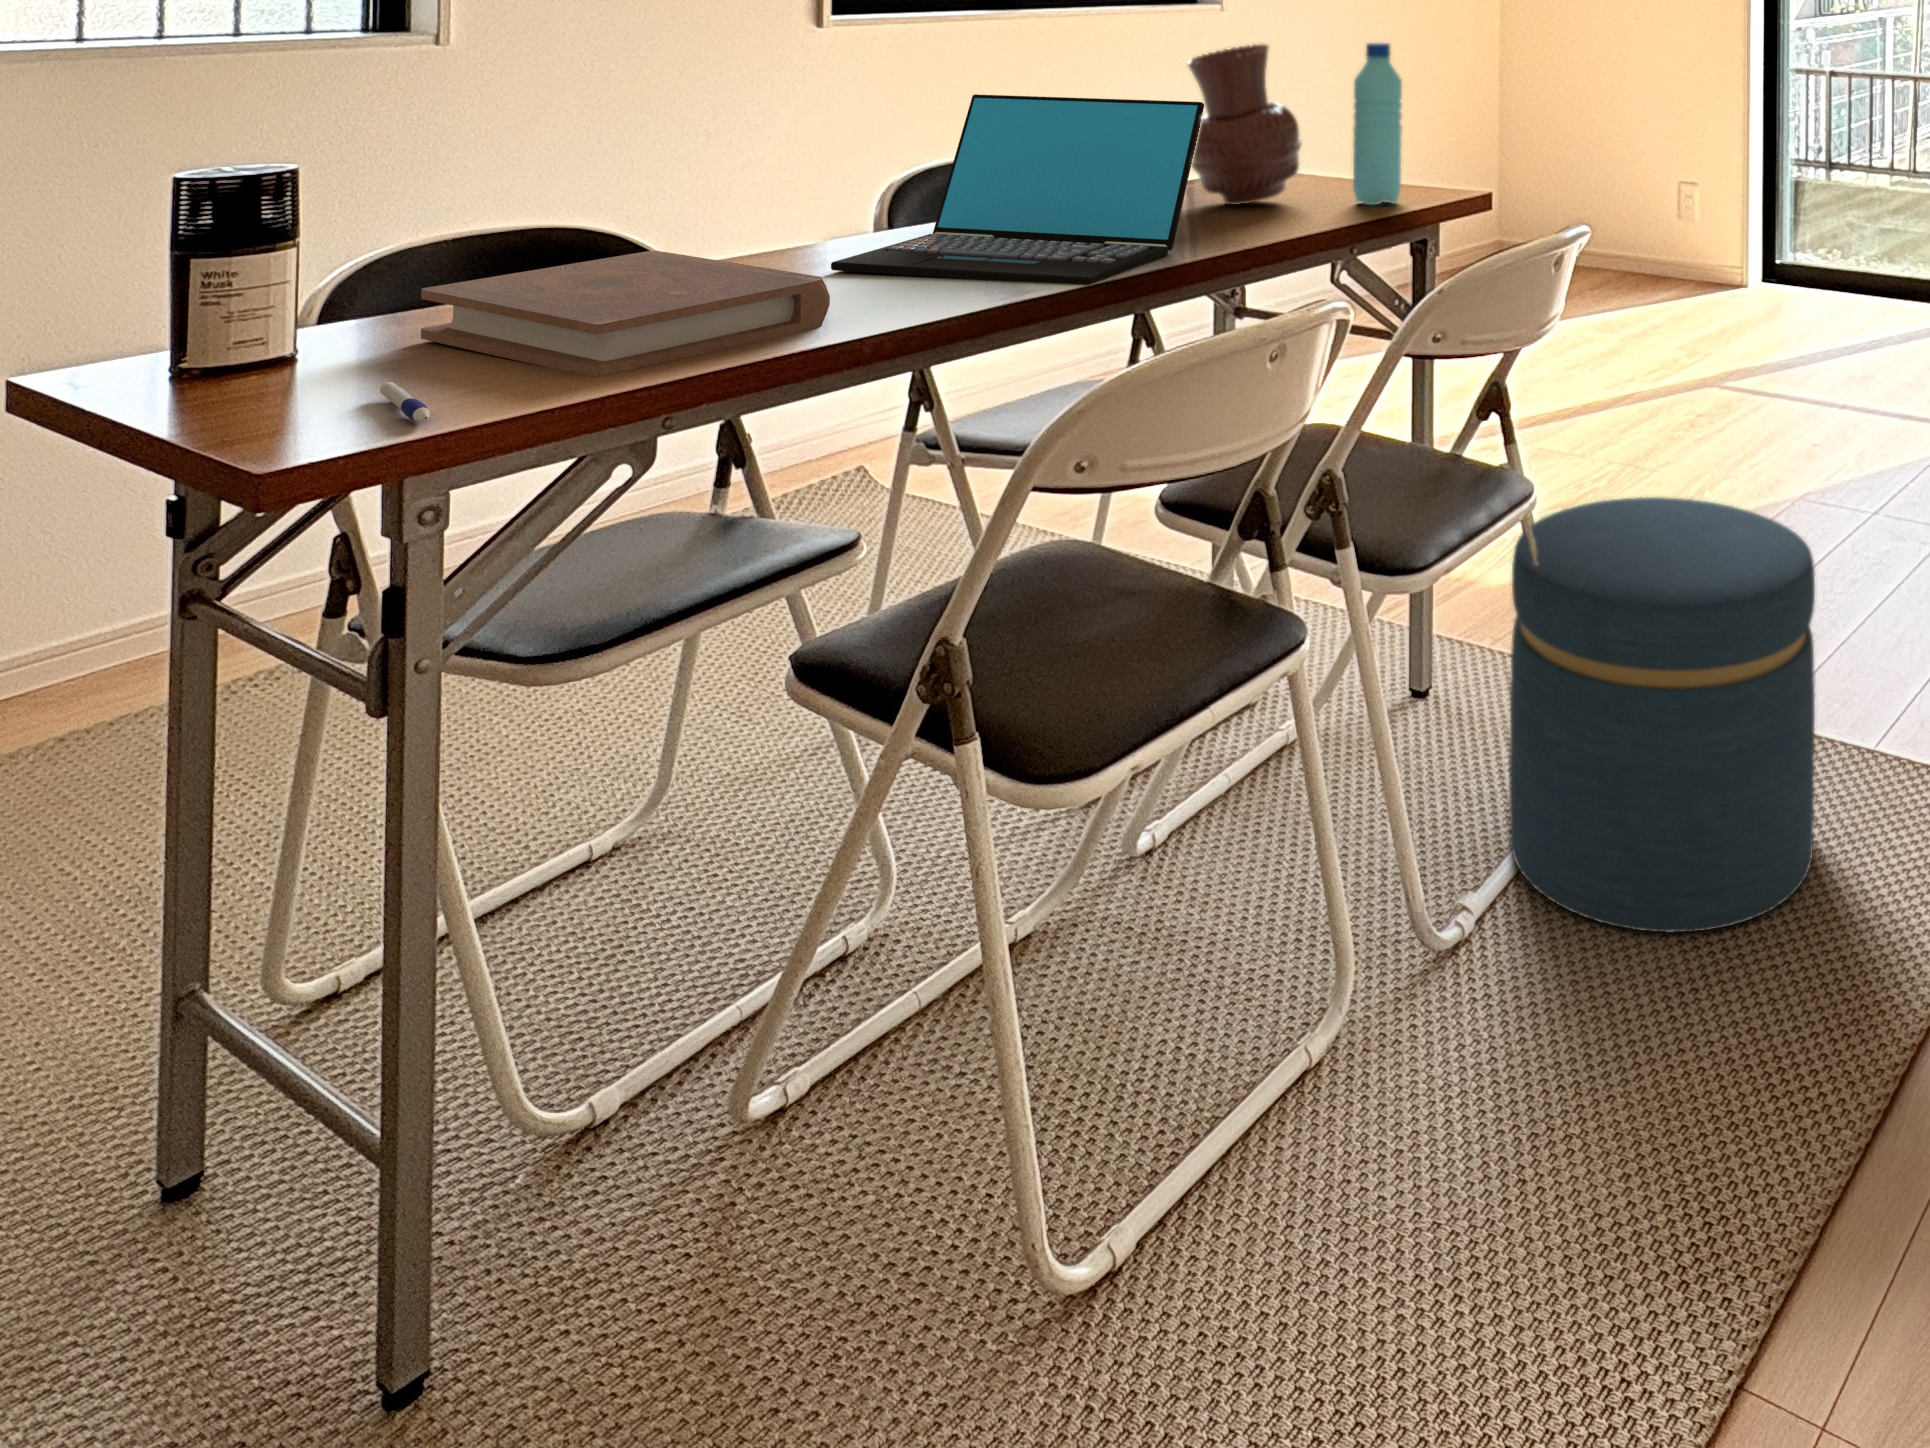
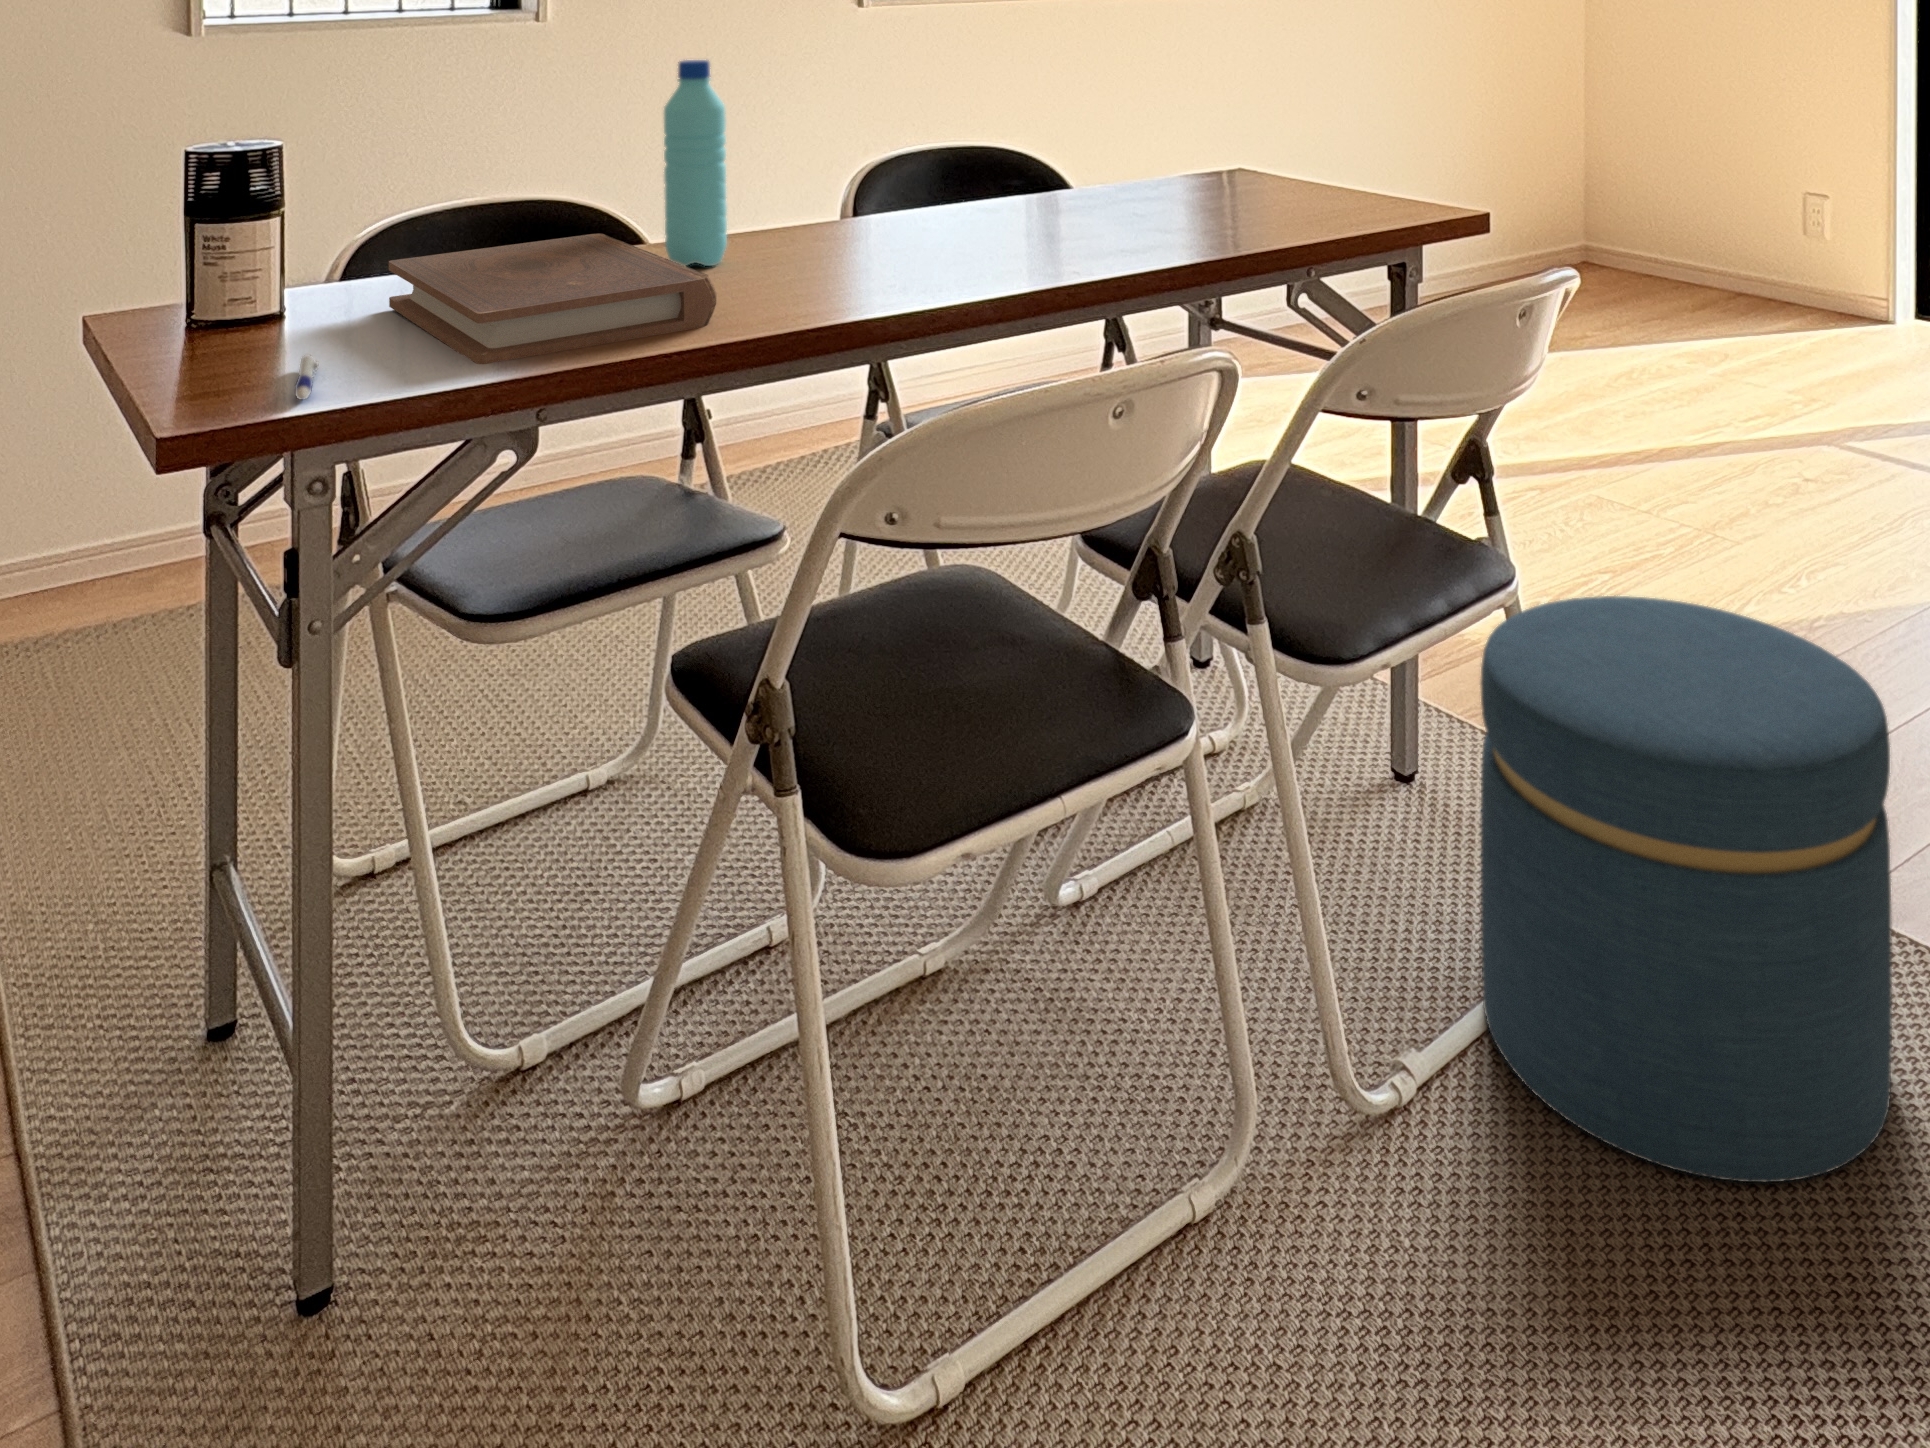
water bottle: present [1353,43,1402,205] -> present [664,60,727,266]
vase: present [1186,44,1302,205] -> none [1151,35,1276,209]
laptop: present [831,94,1204,285] -> none [767,86,1138,299]

